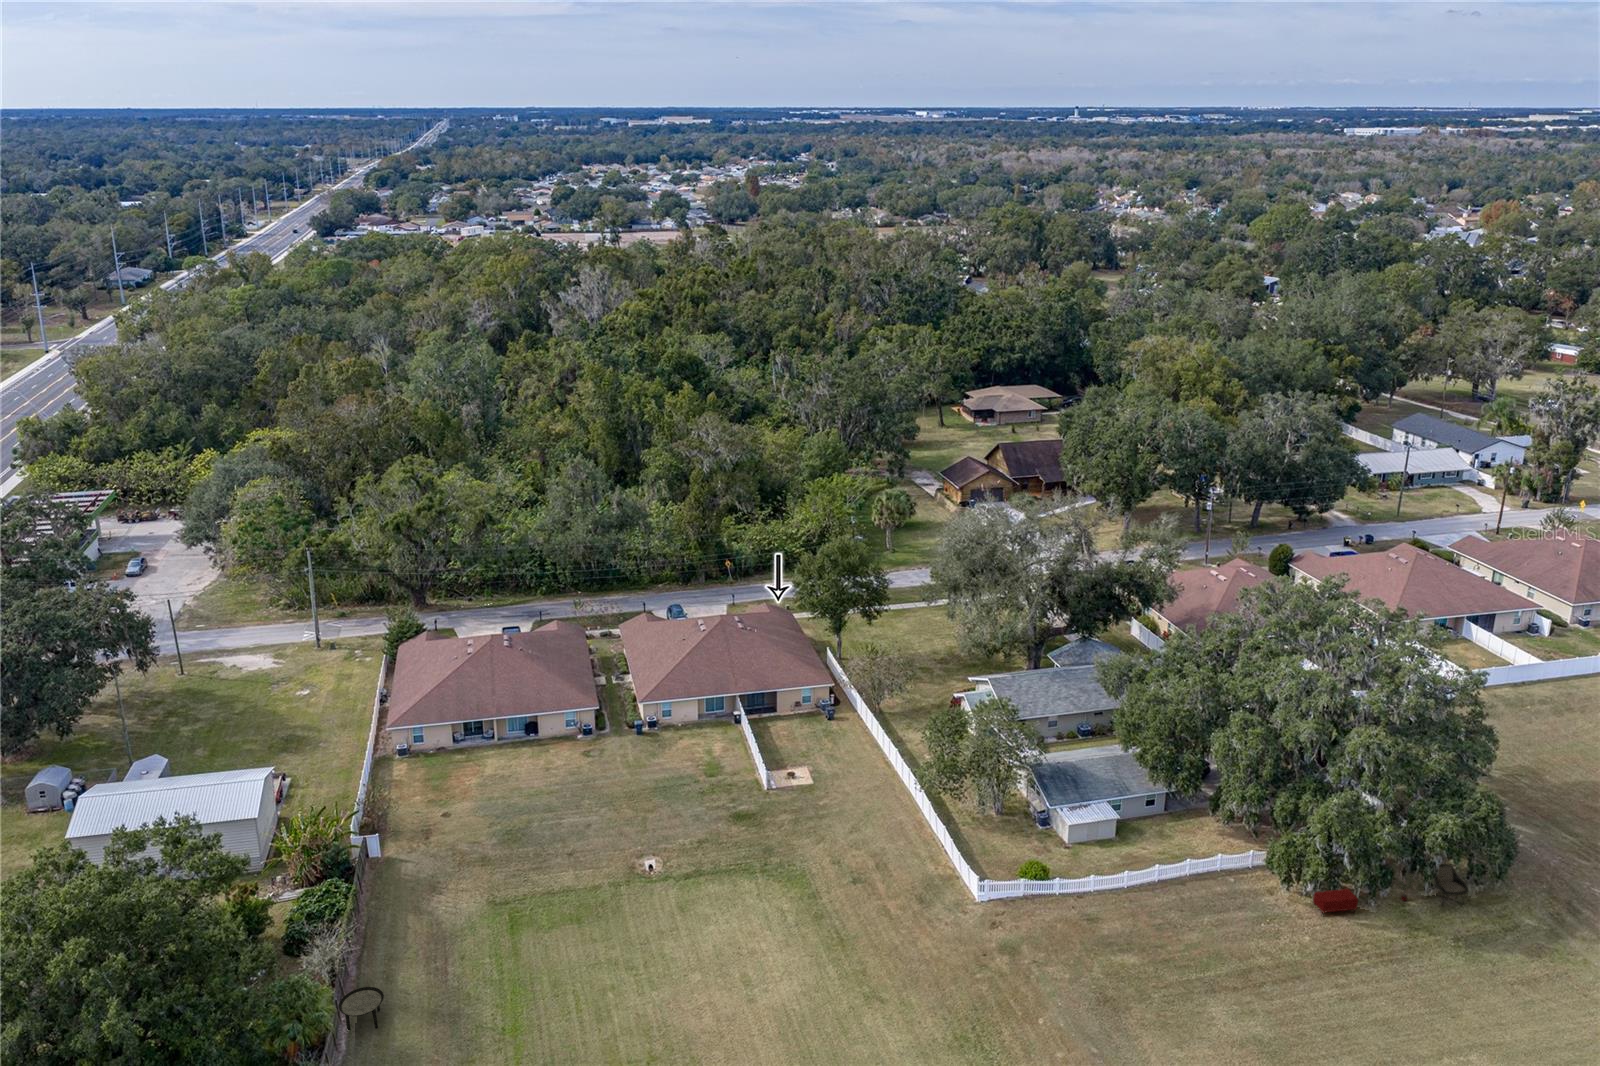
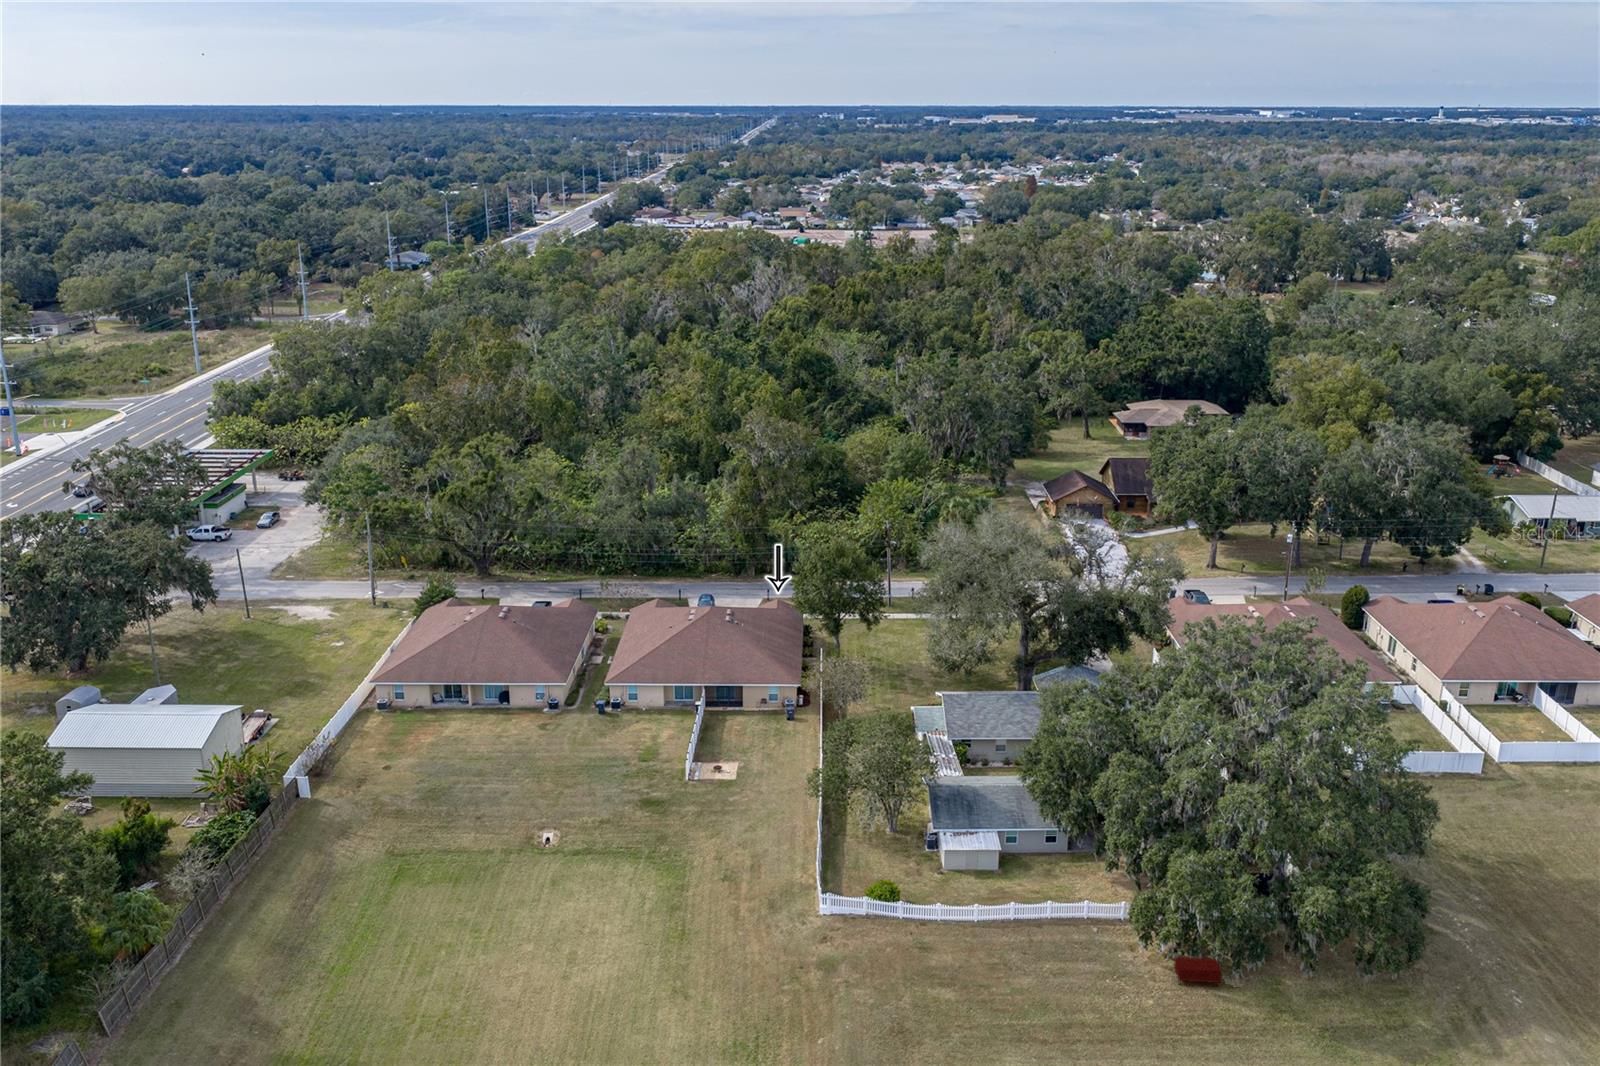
lounge chair: present [1433,864,1468,904] -> none [1319,948,1360,997]
potted tree: present [1398,874,1414,901] -> none [1276,951,1300,983]
round table: present [339,987,384,1030] -> none [186,907,230,946]

